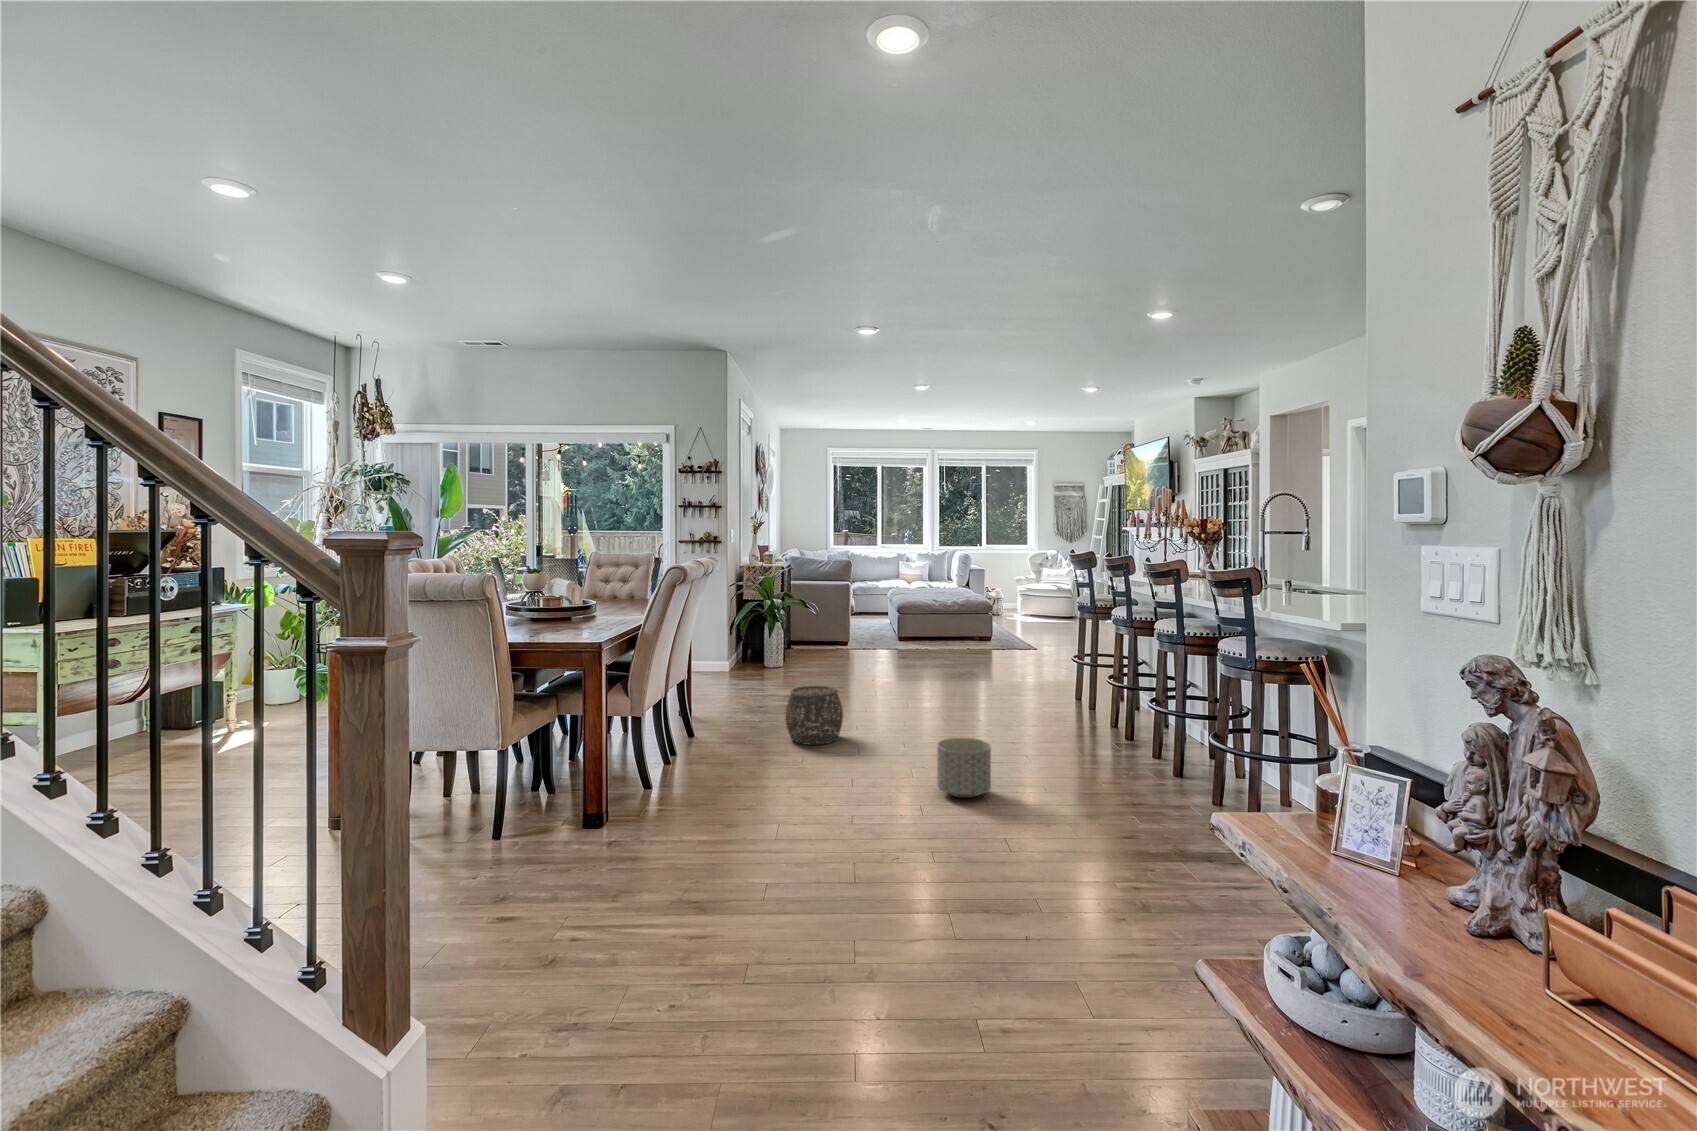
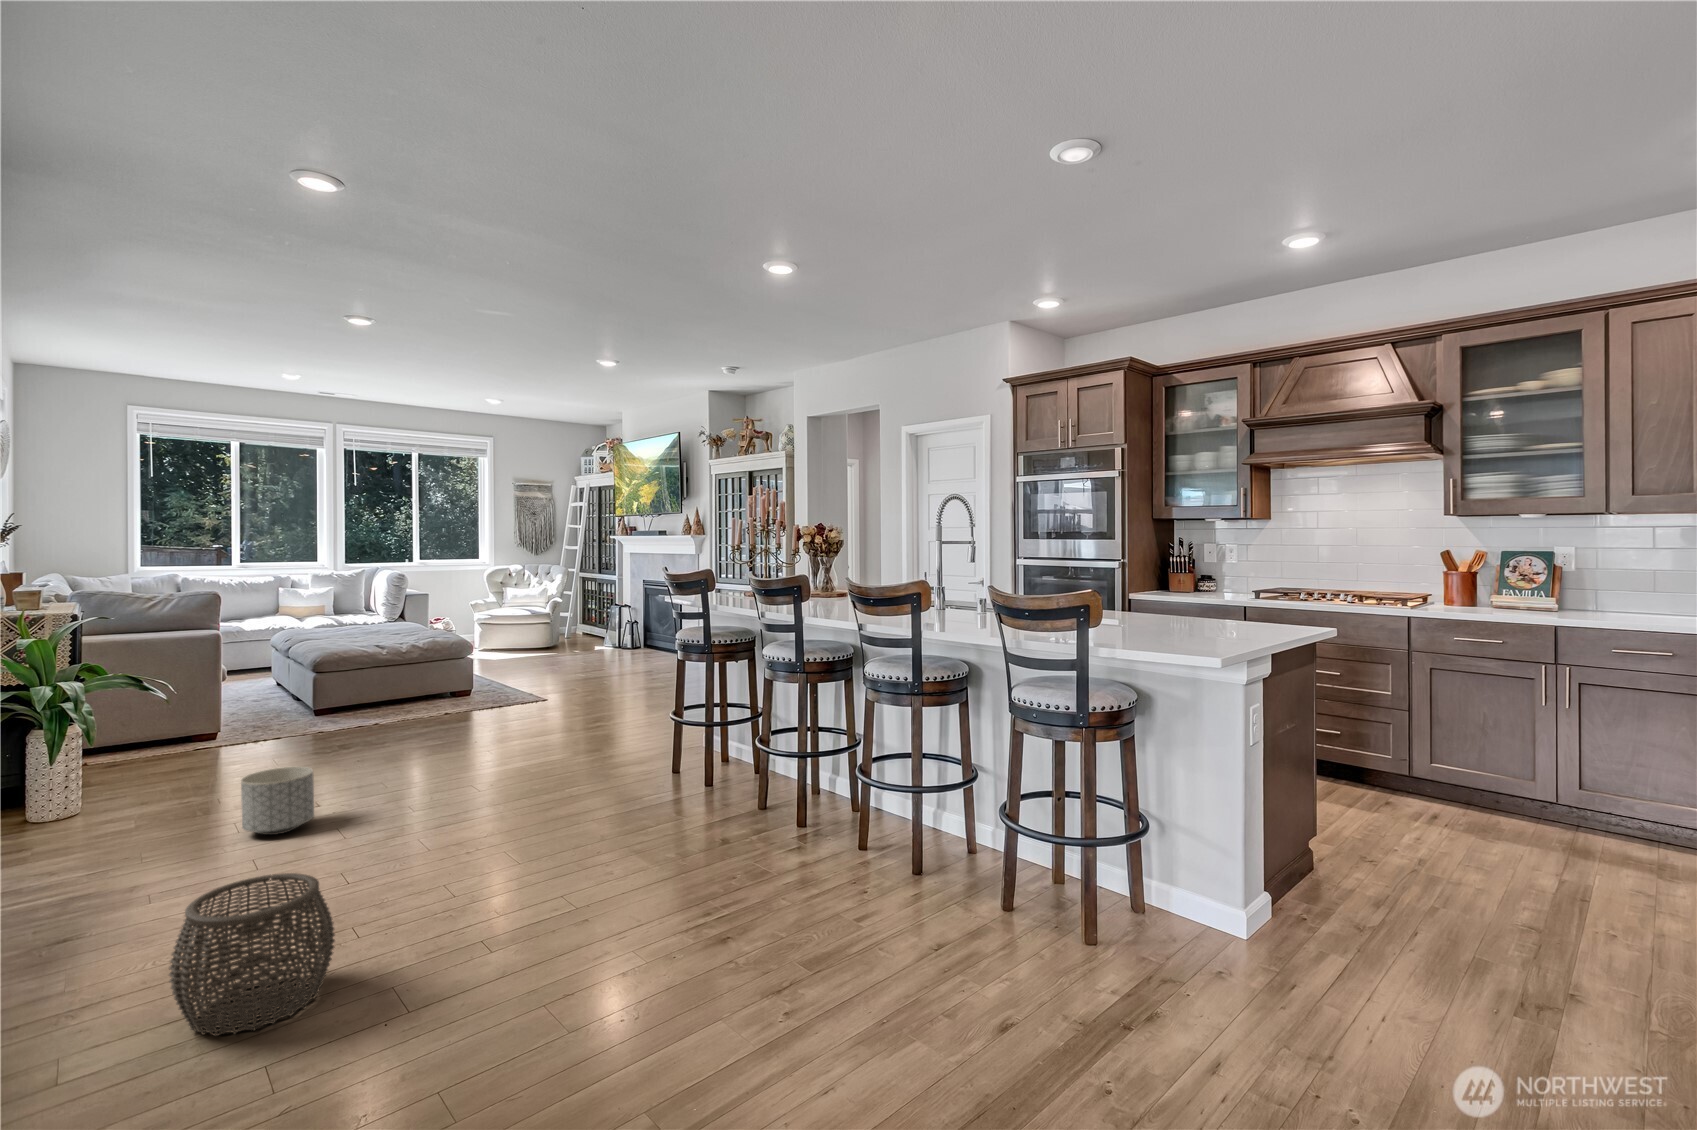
planter: present [937,738,991,798] -> present [241,767,314,835]

